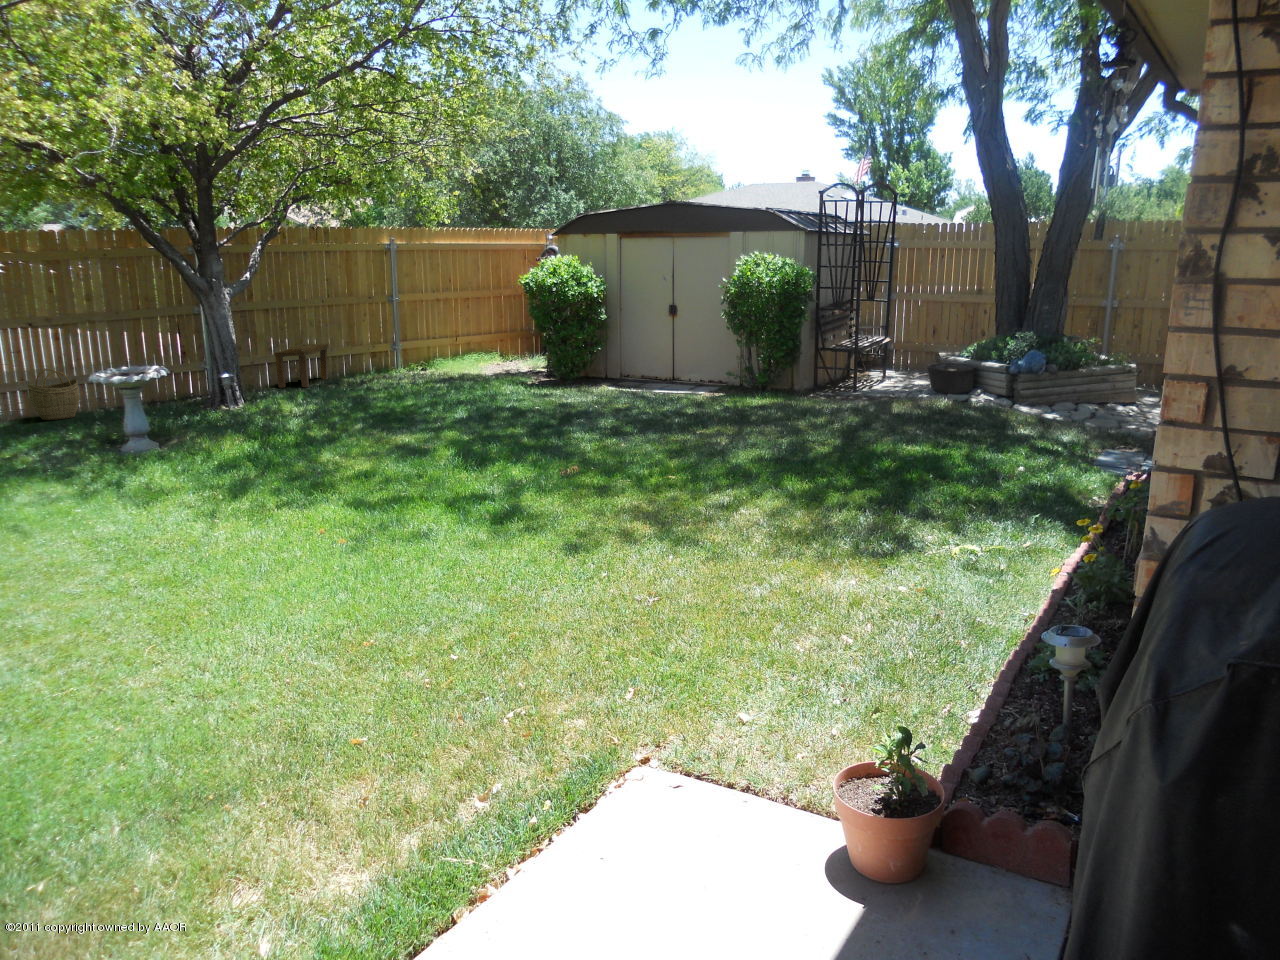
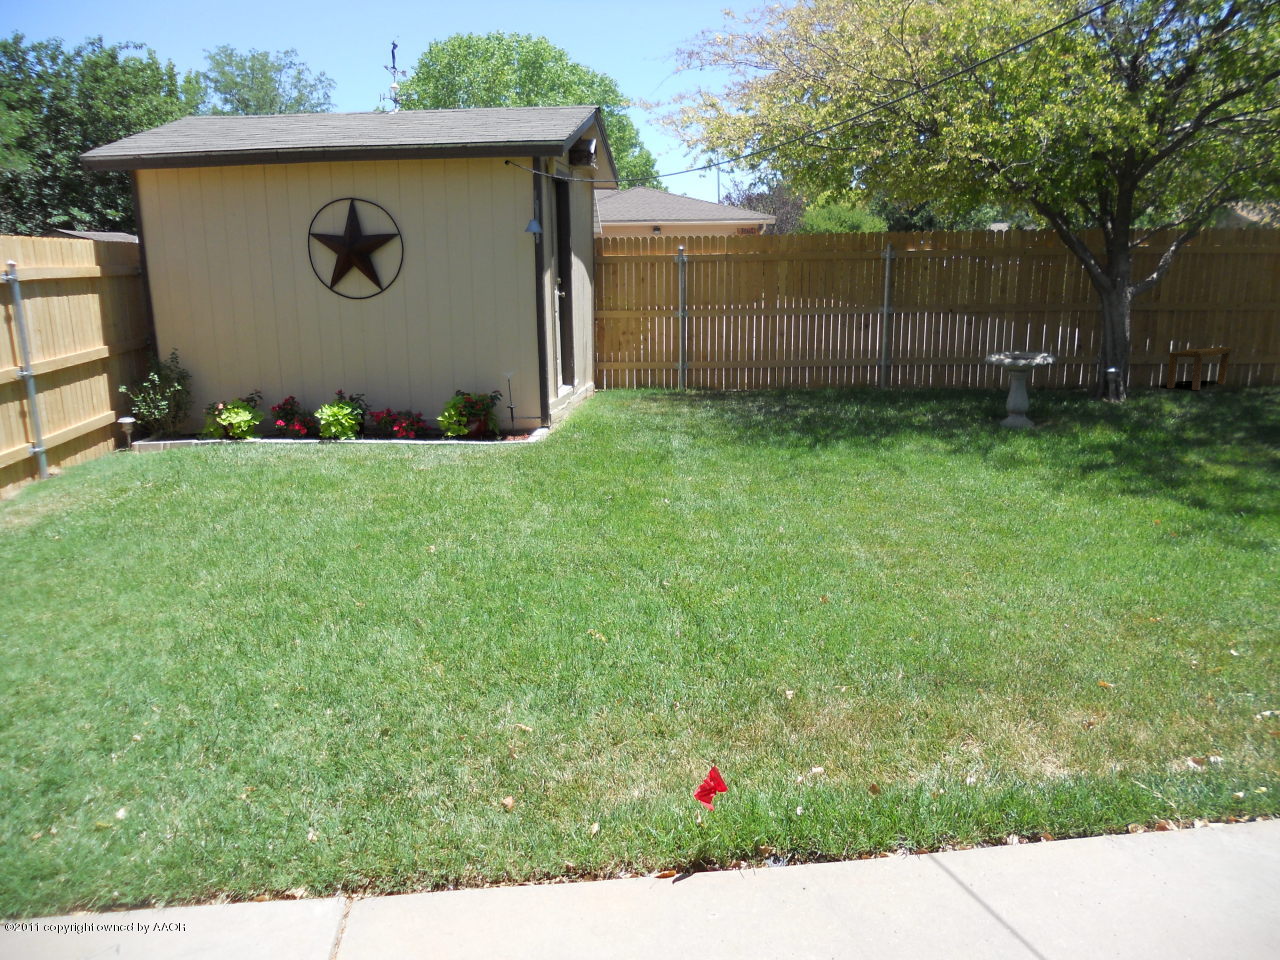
woven basket: present [28,369,80,420] -> none [946,354,984,396]

